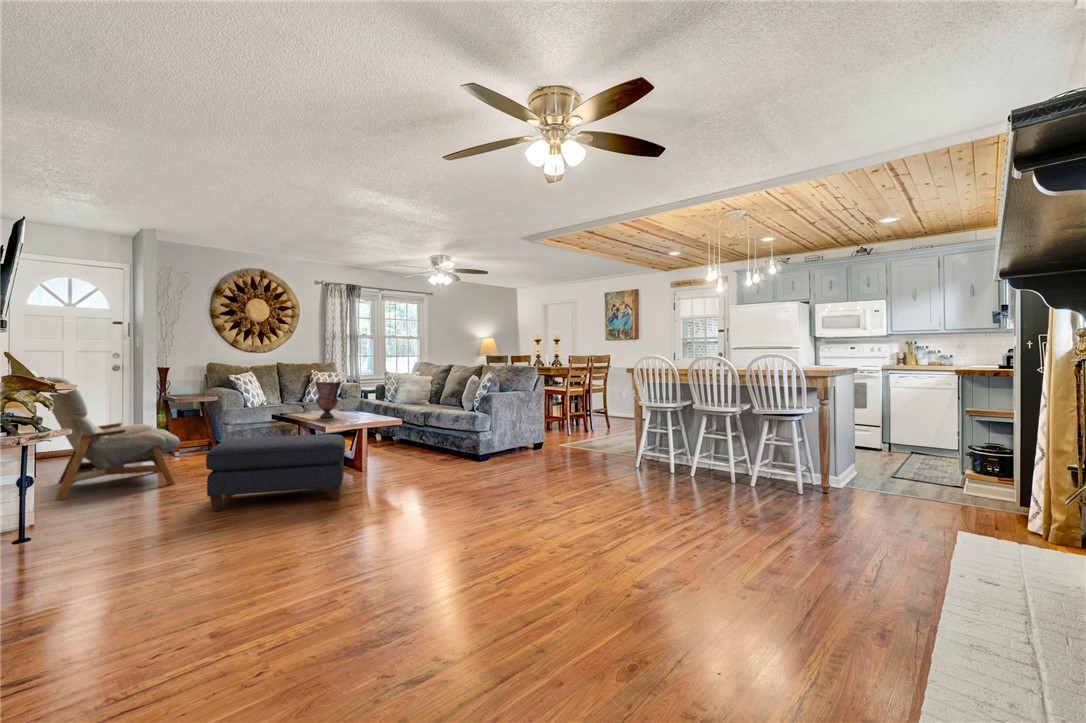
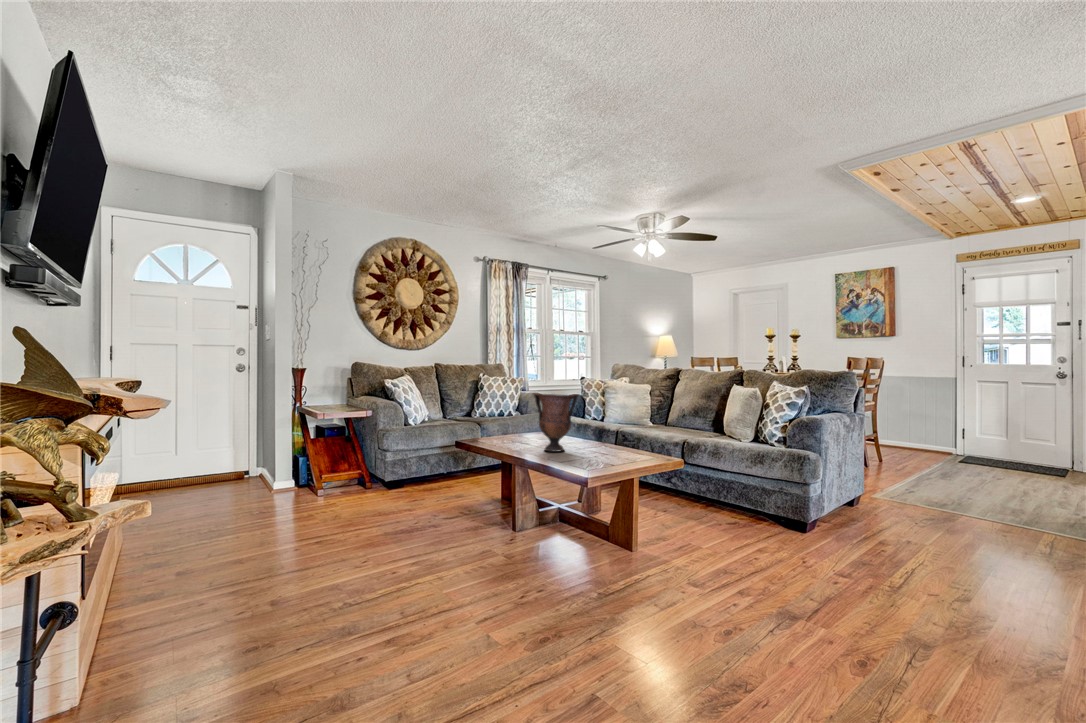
armchair: present [44,377,180,500] -> none [127,383,346,612]
ottoman: present [206,434,345,511] -> none [441,499,704,687]

